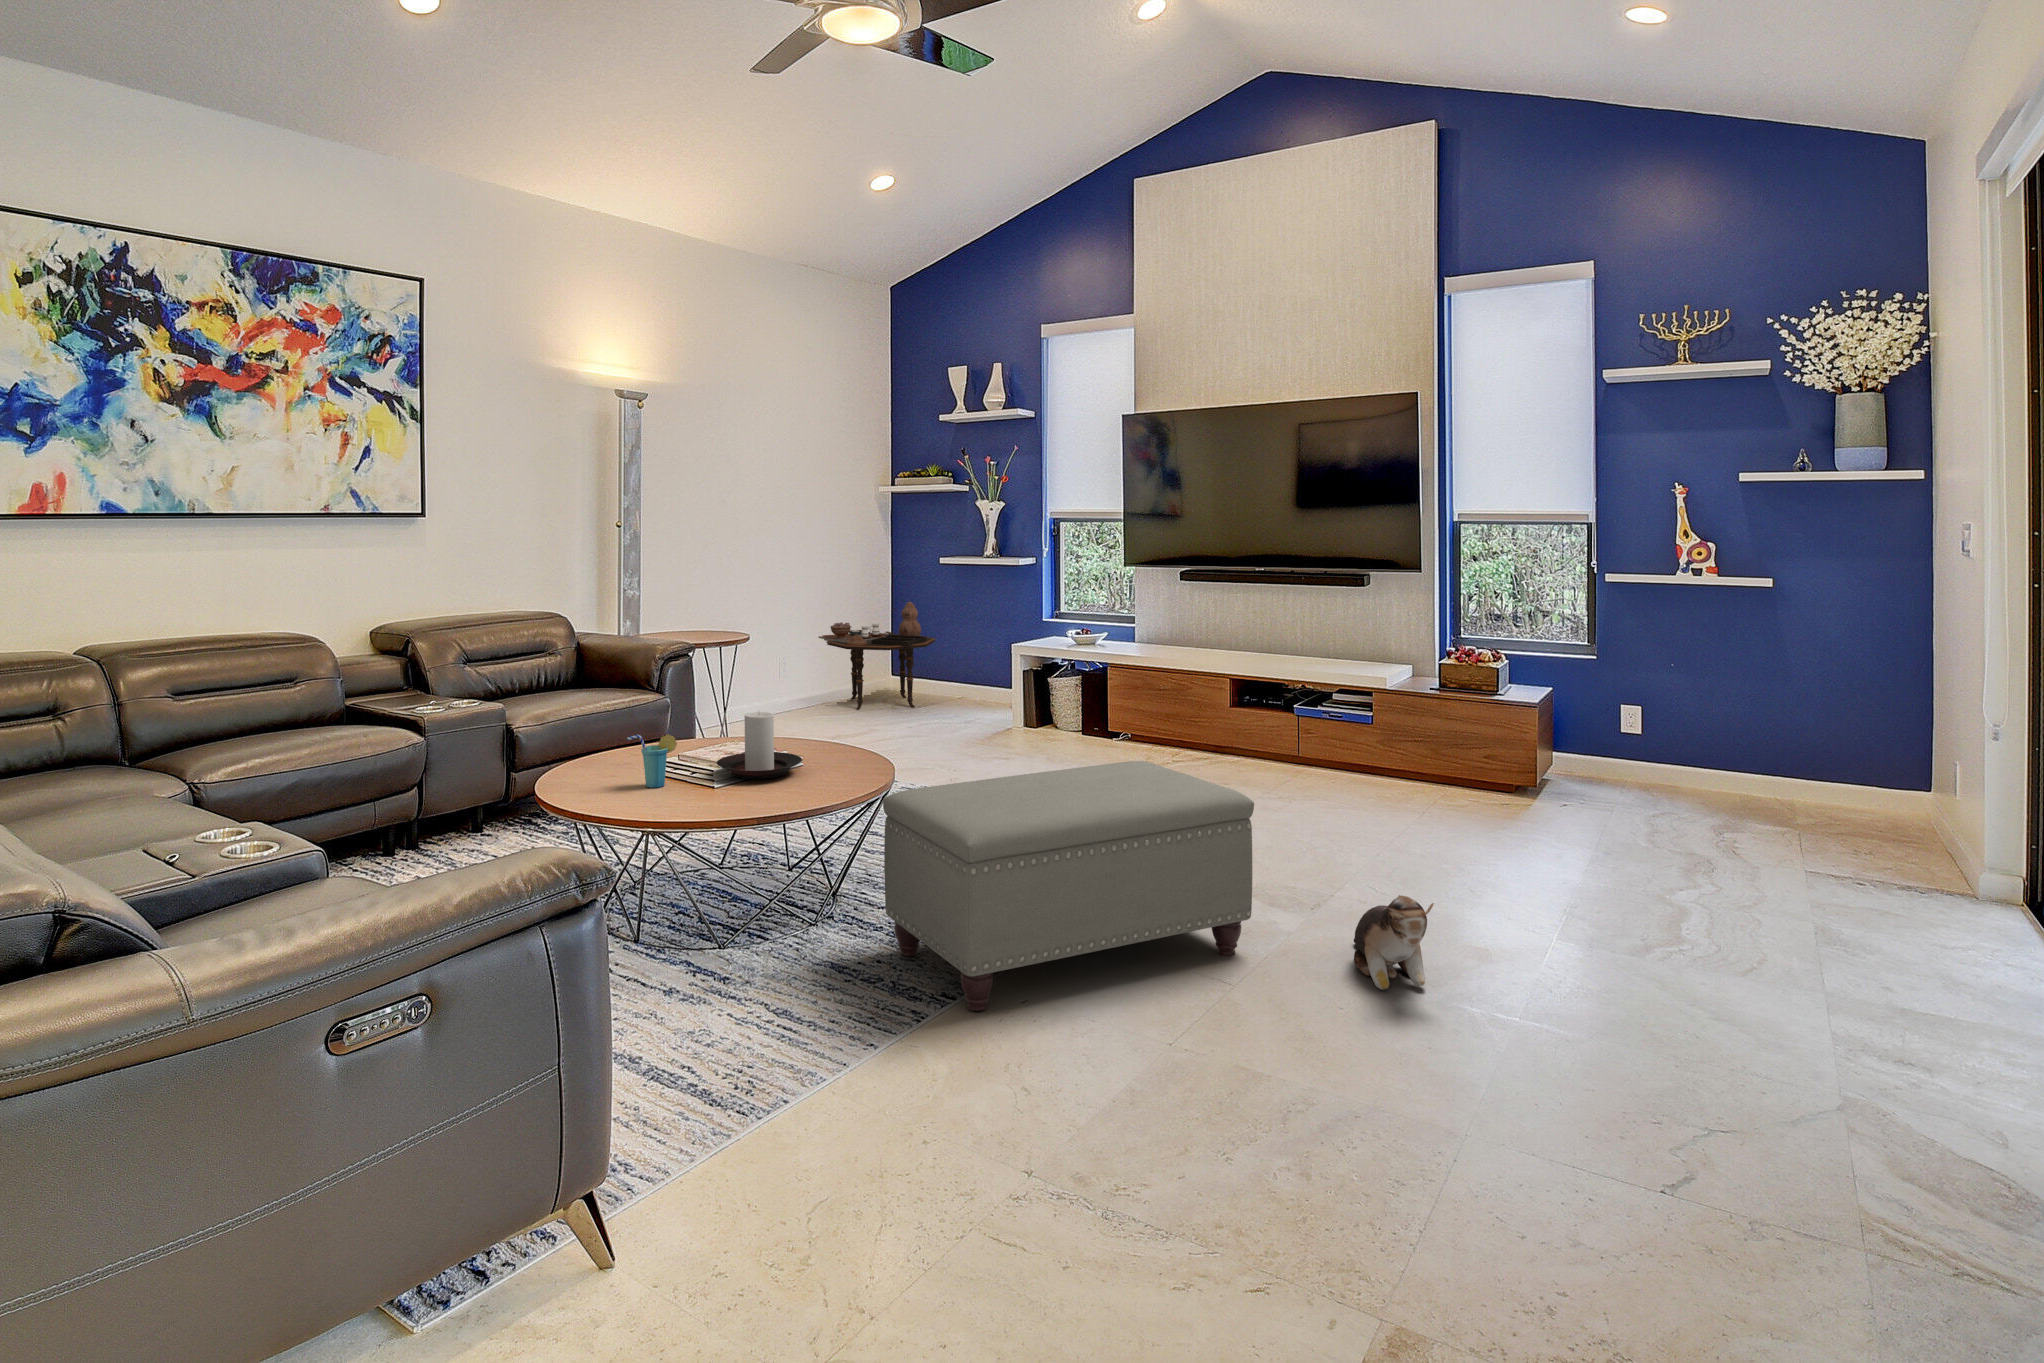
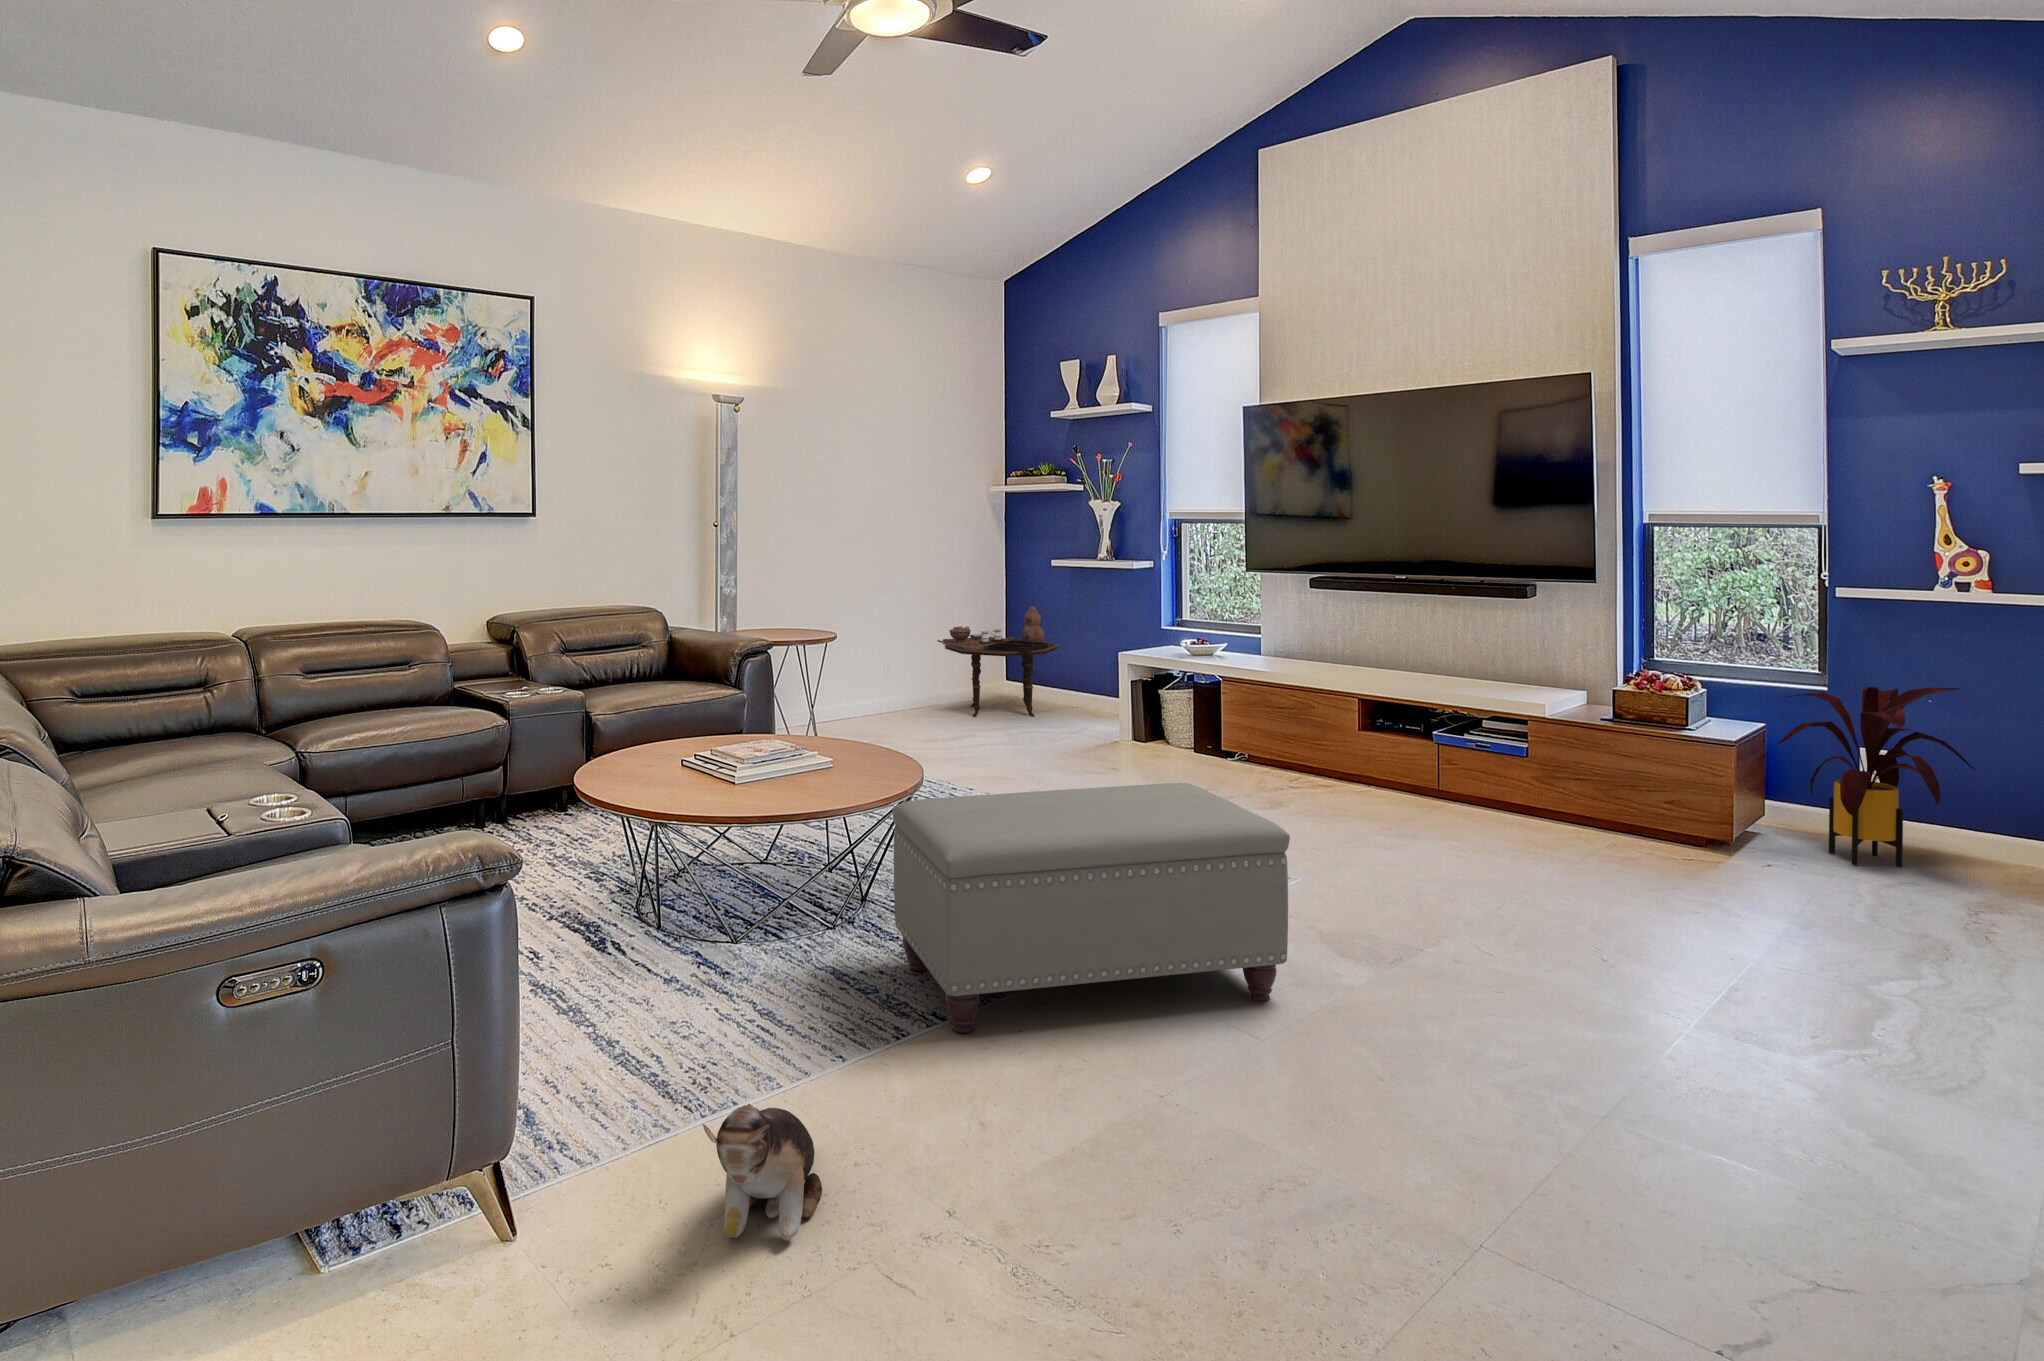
house plant: none [1573,653,1714,801] -> present [1777,686,1975,867]
candle holder: present [717,712,802,779] -> none [743,712,828,781]
cup: present [627,735,677,788] -> none [653,731,702,784]
plush toy: present [1354,895,1434,990] -> present [703,1104,822,1240]

